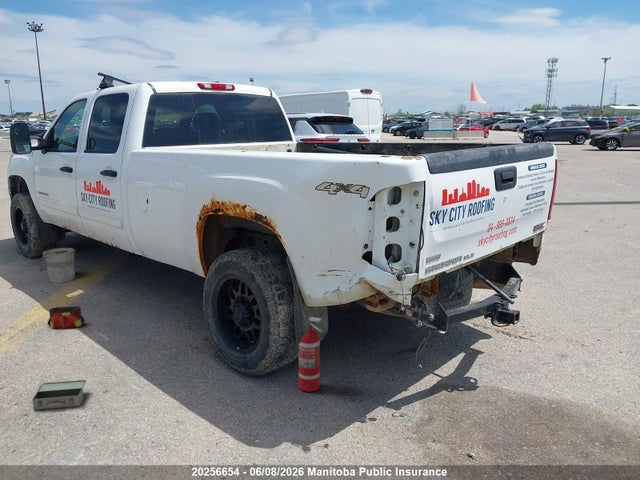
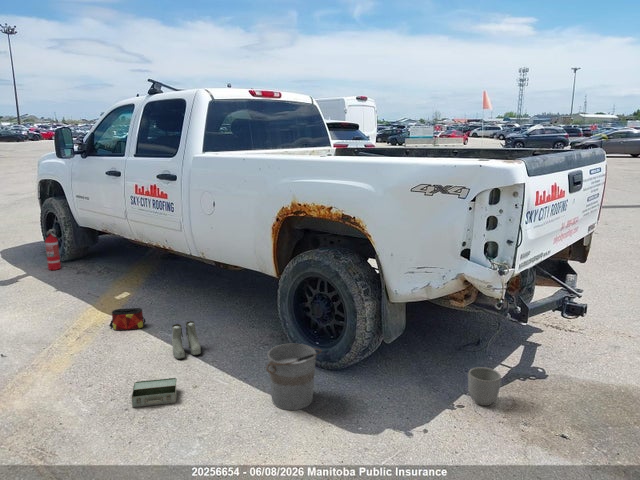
bucket: present [42,248,77,283] -> present [266,344,321,410]
fire extinguisher: present [298,317,323,391] -> present [45,229,61,270]
boots: none [98,321,128,360] -> present [172,321,201,359]
planter: none [381,377,415,418] -> present [468,367,501,406]

